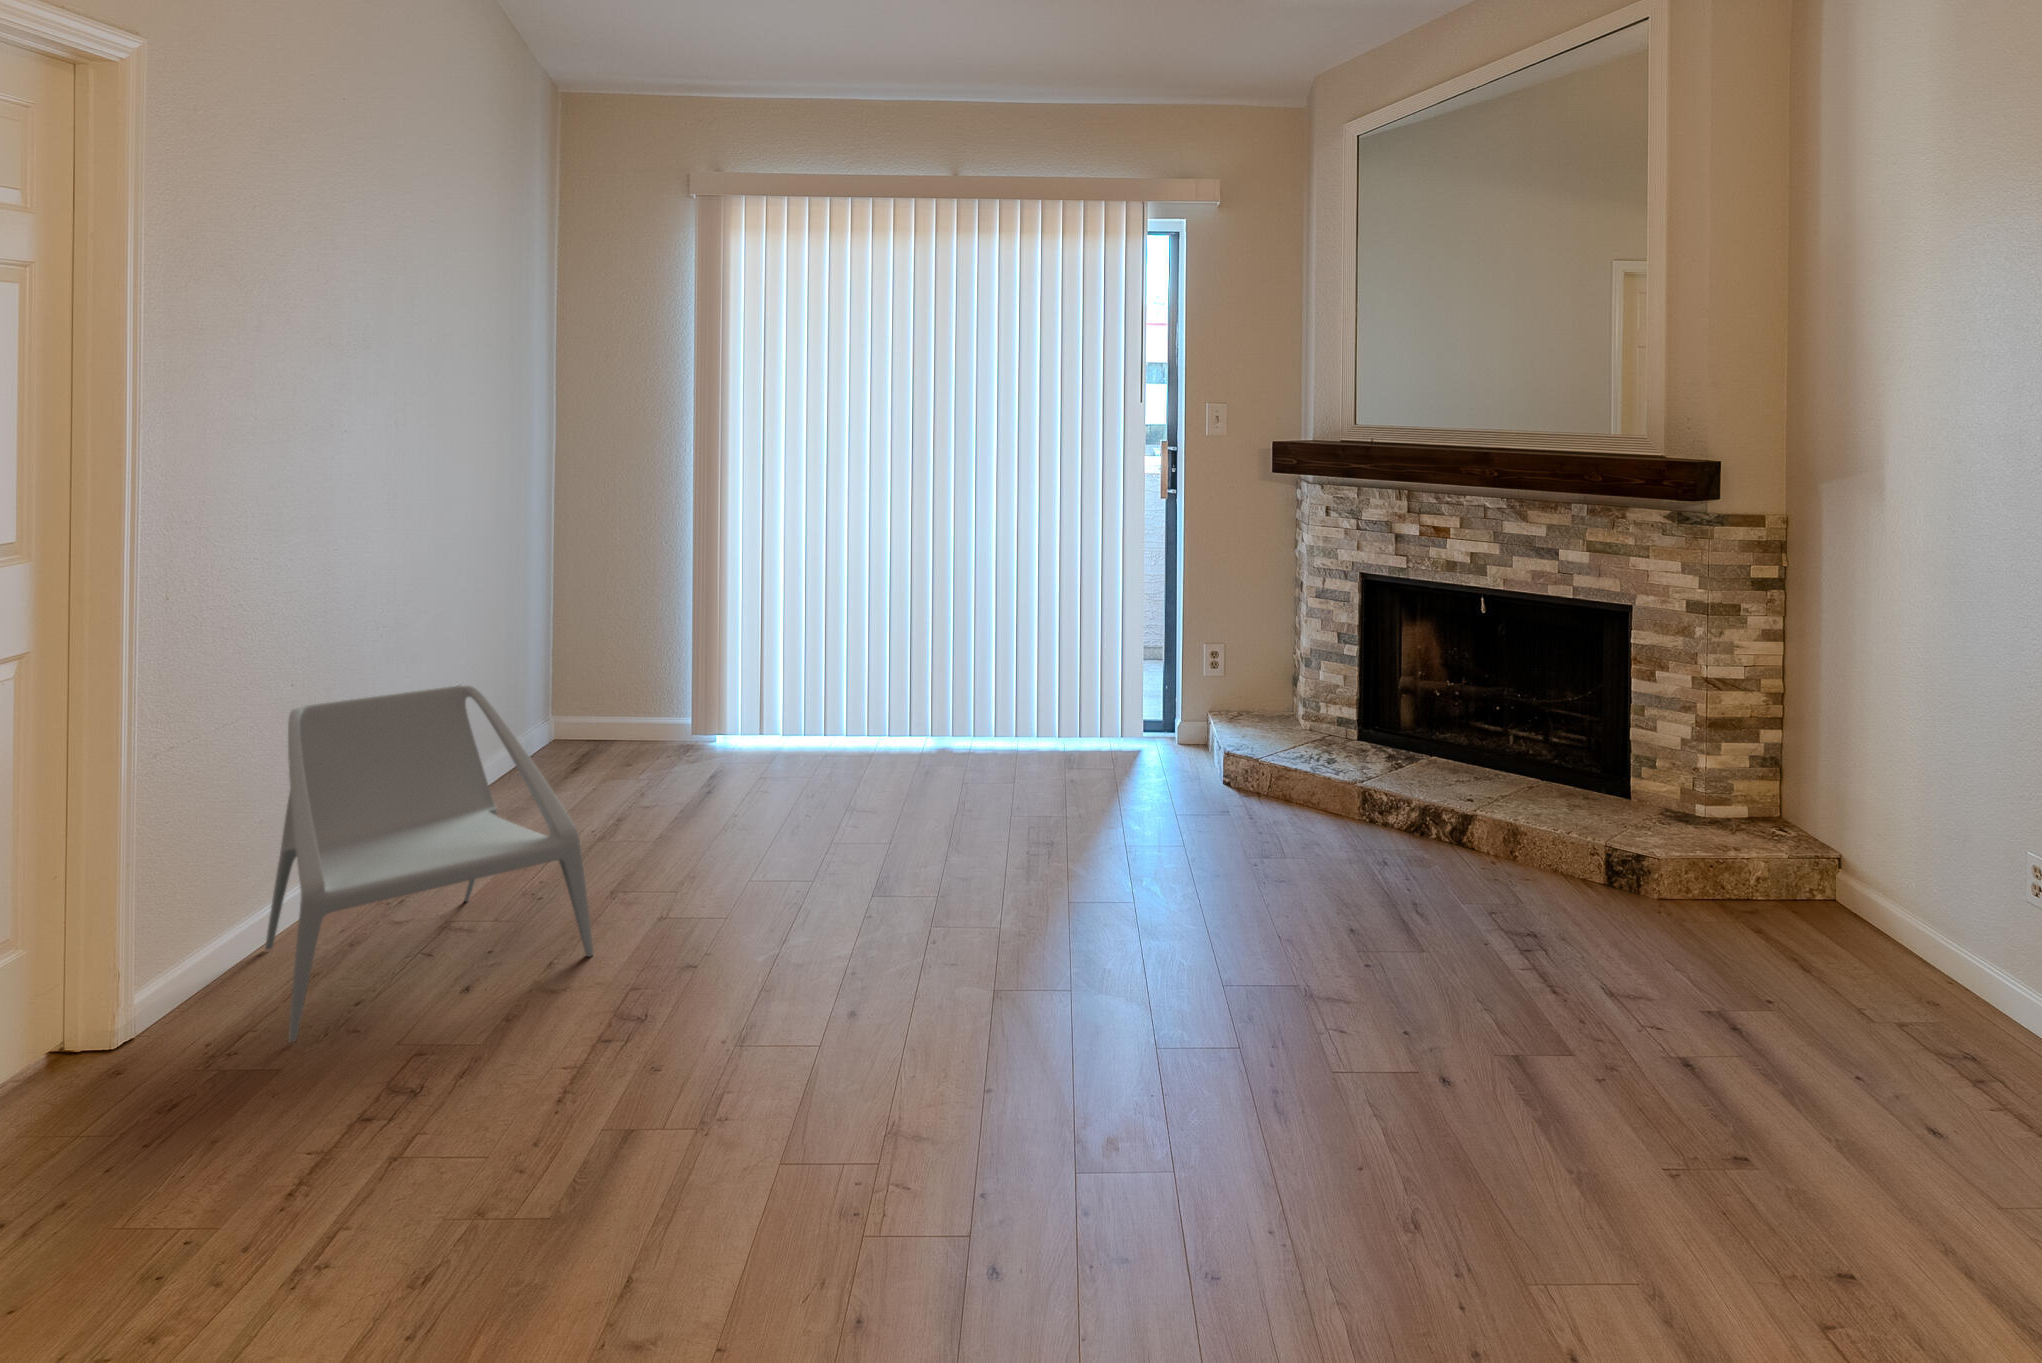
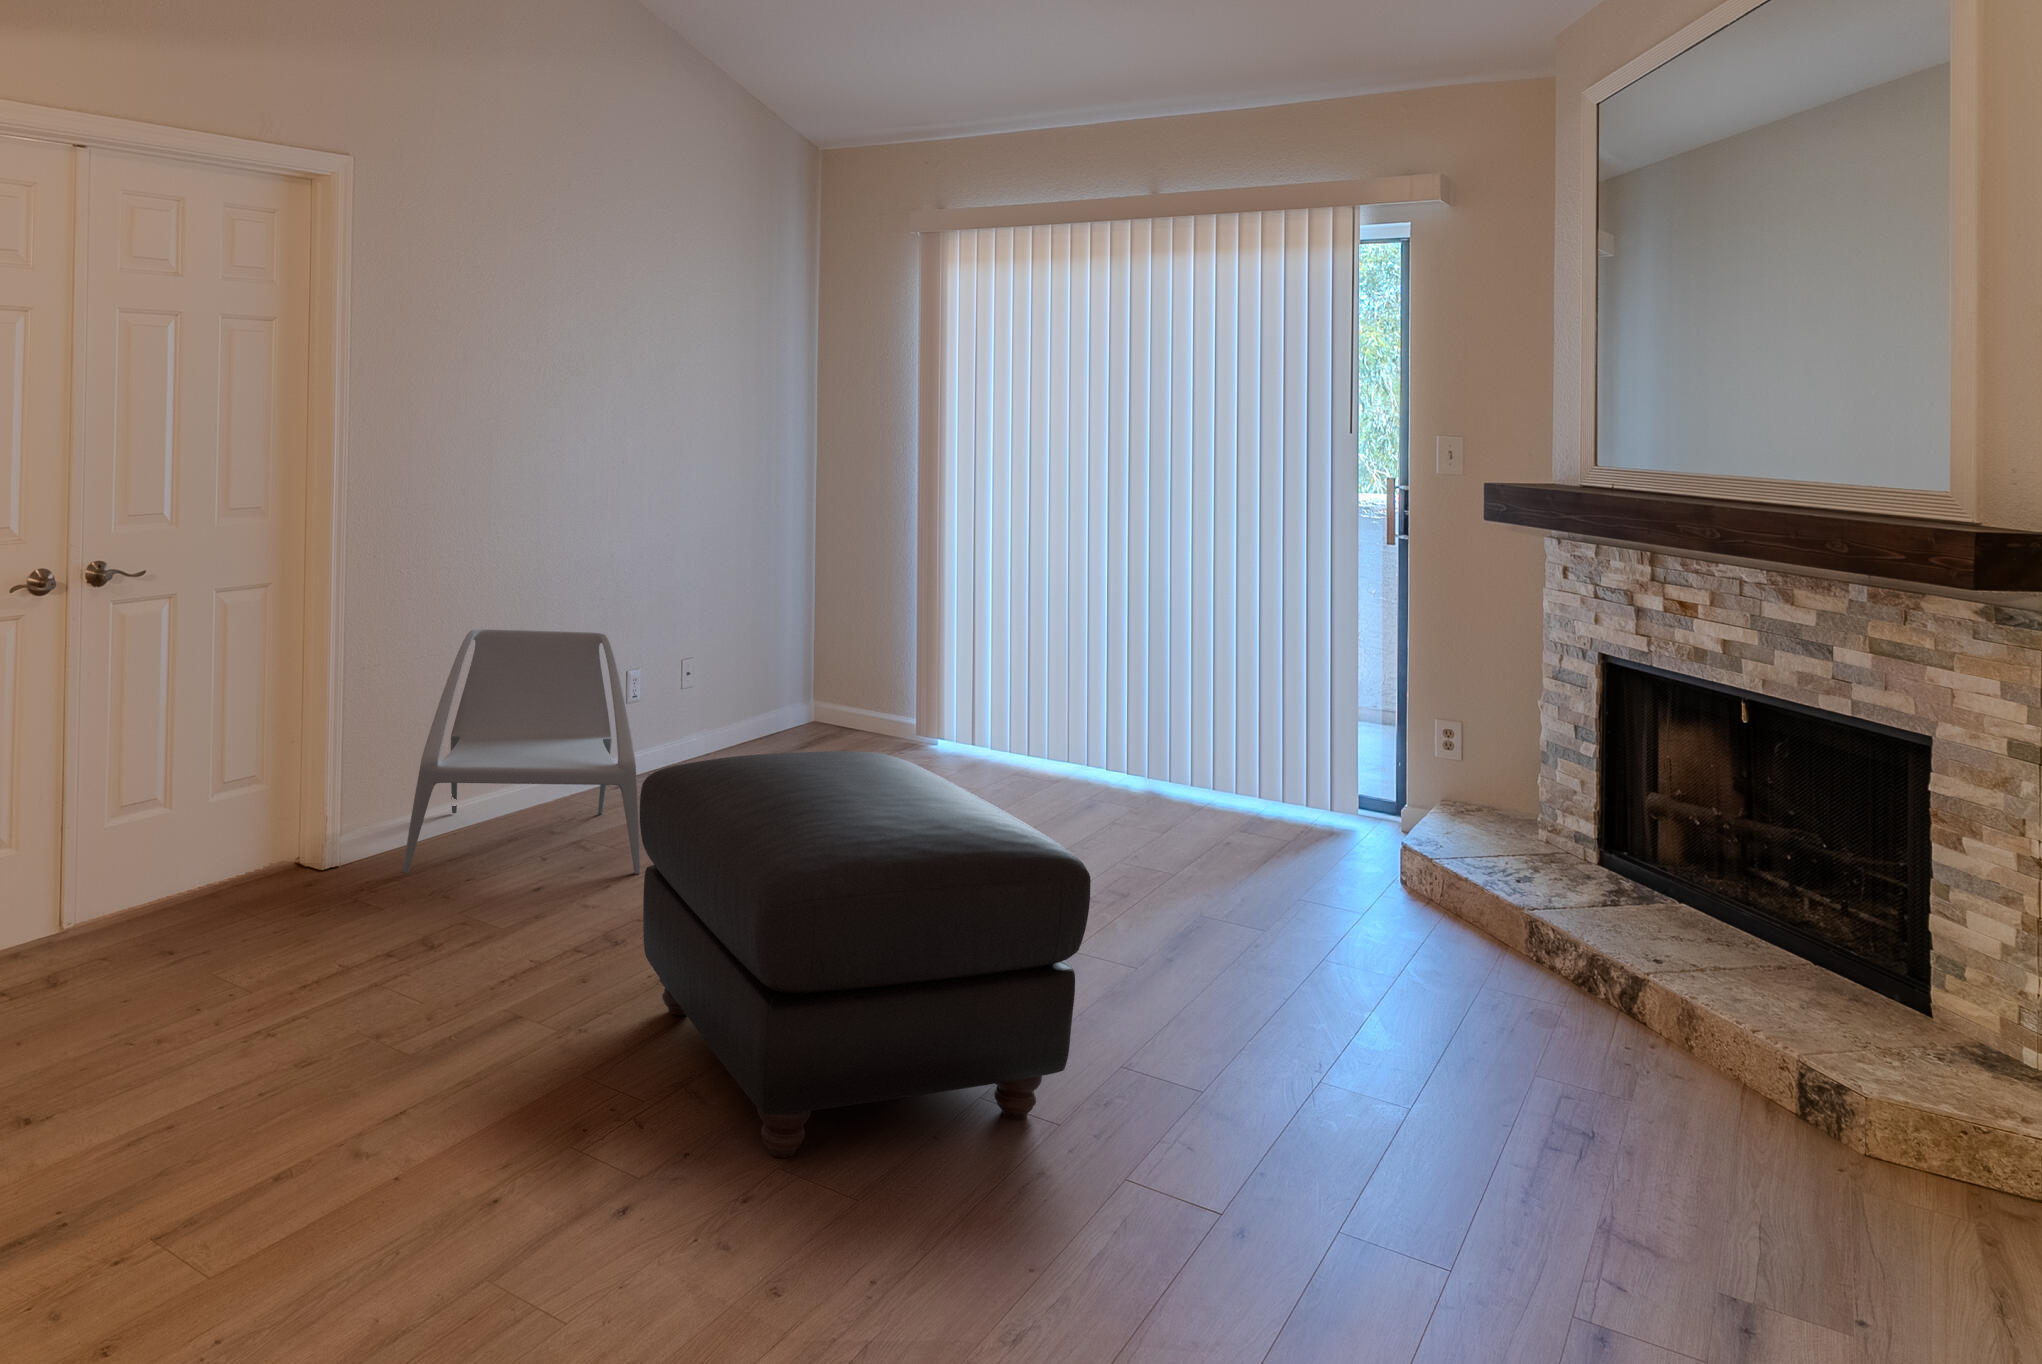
ottoman: none [749,760,1252,1189] -> present [640,751,1091,1158]

